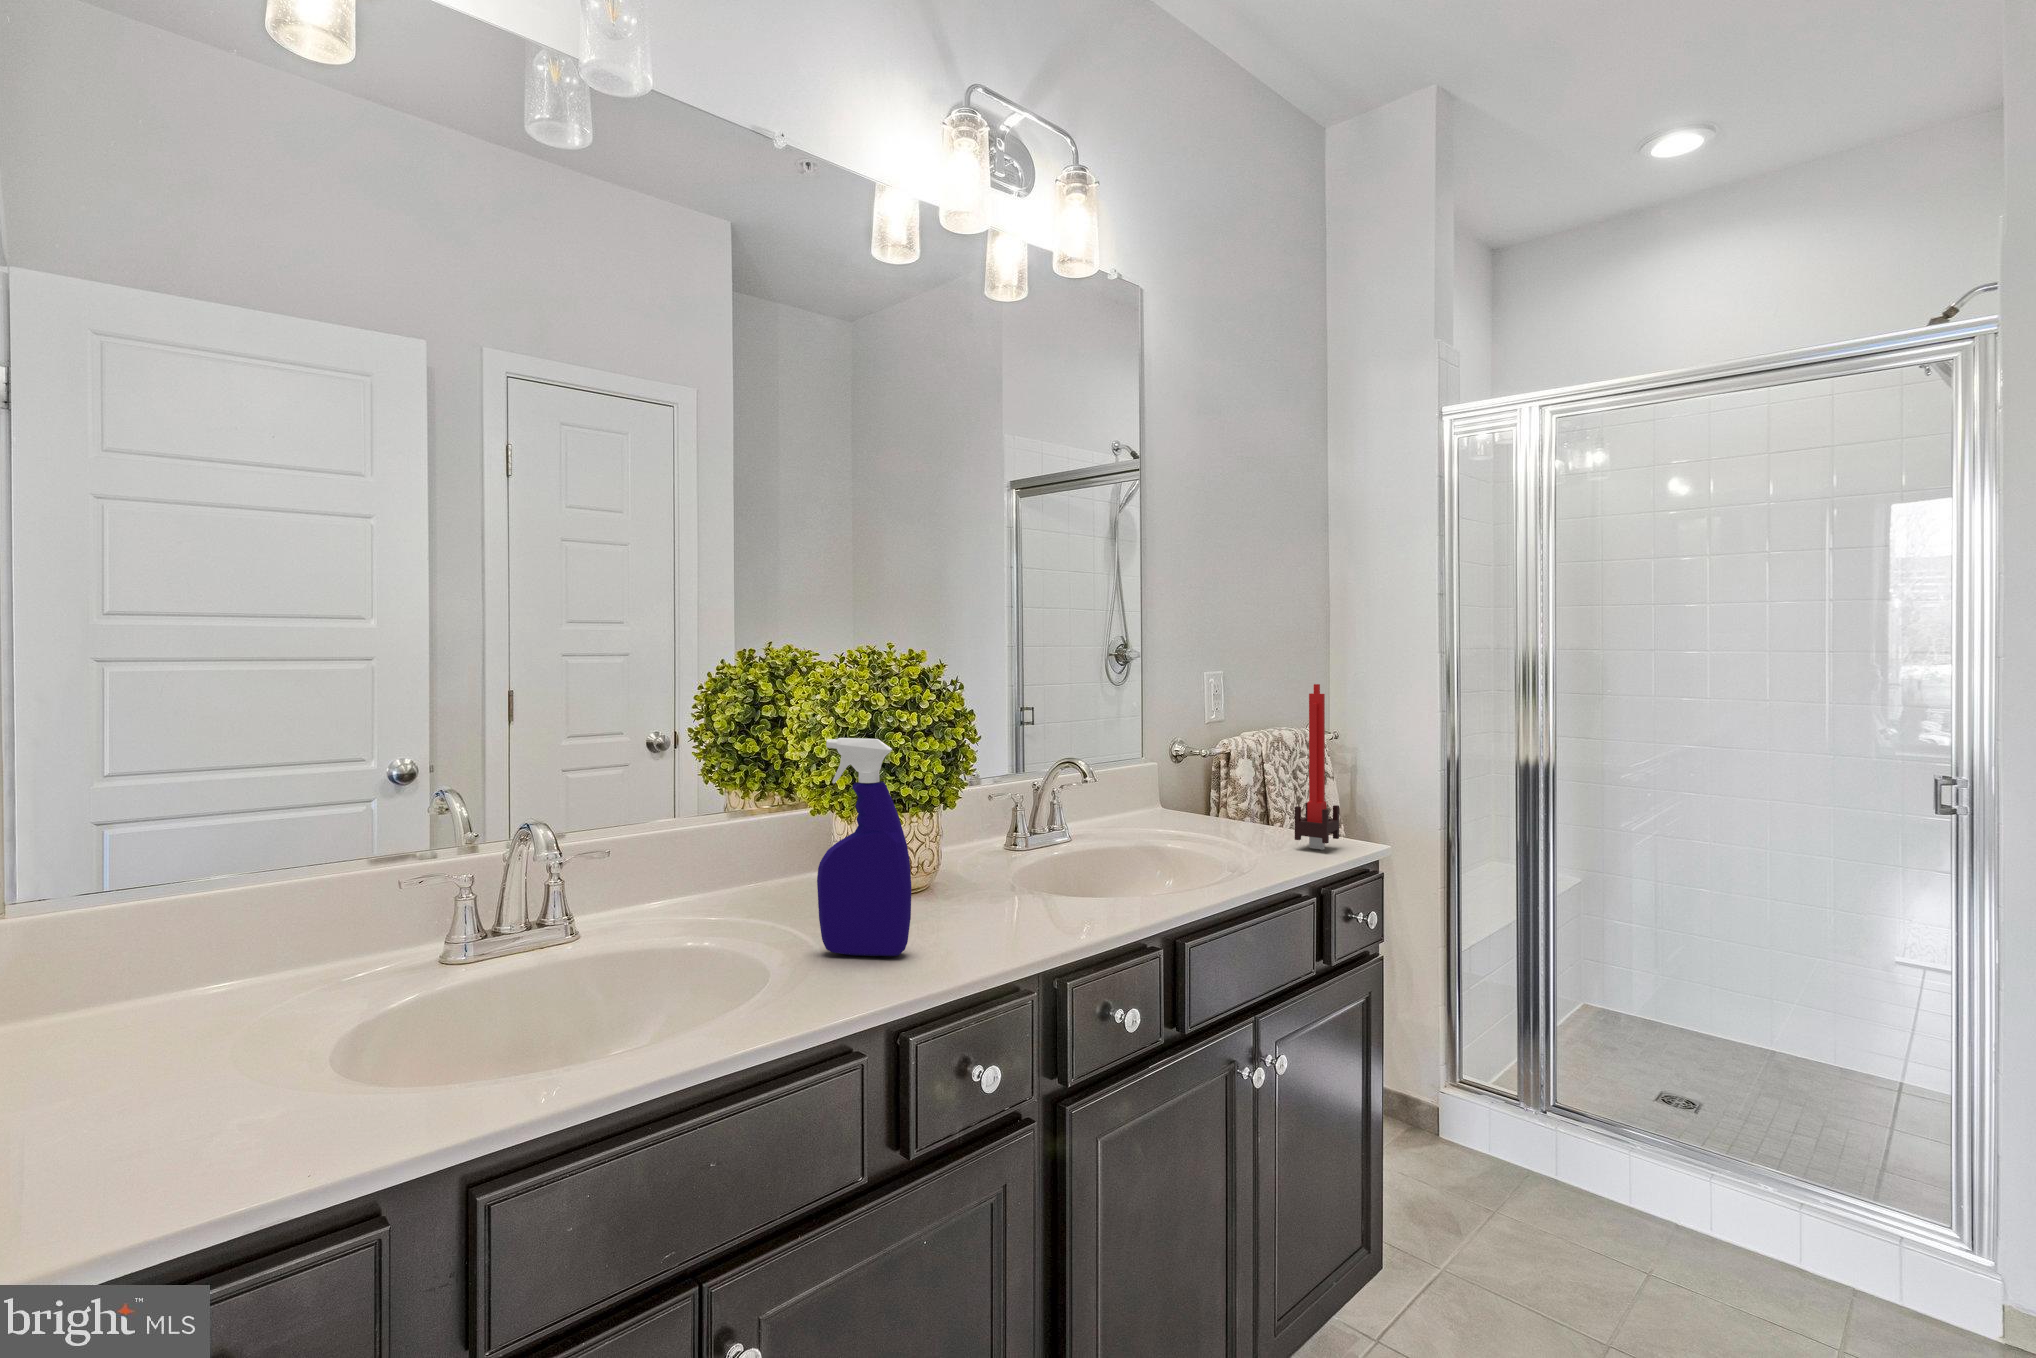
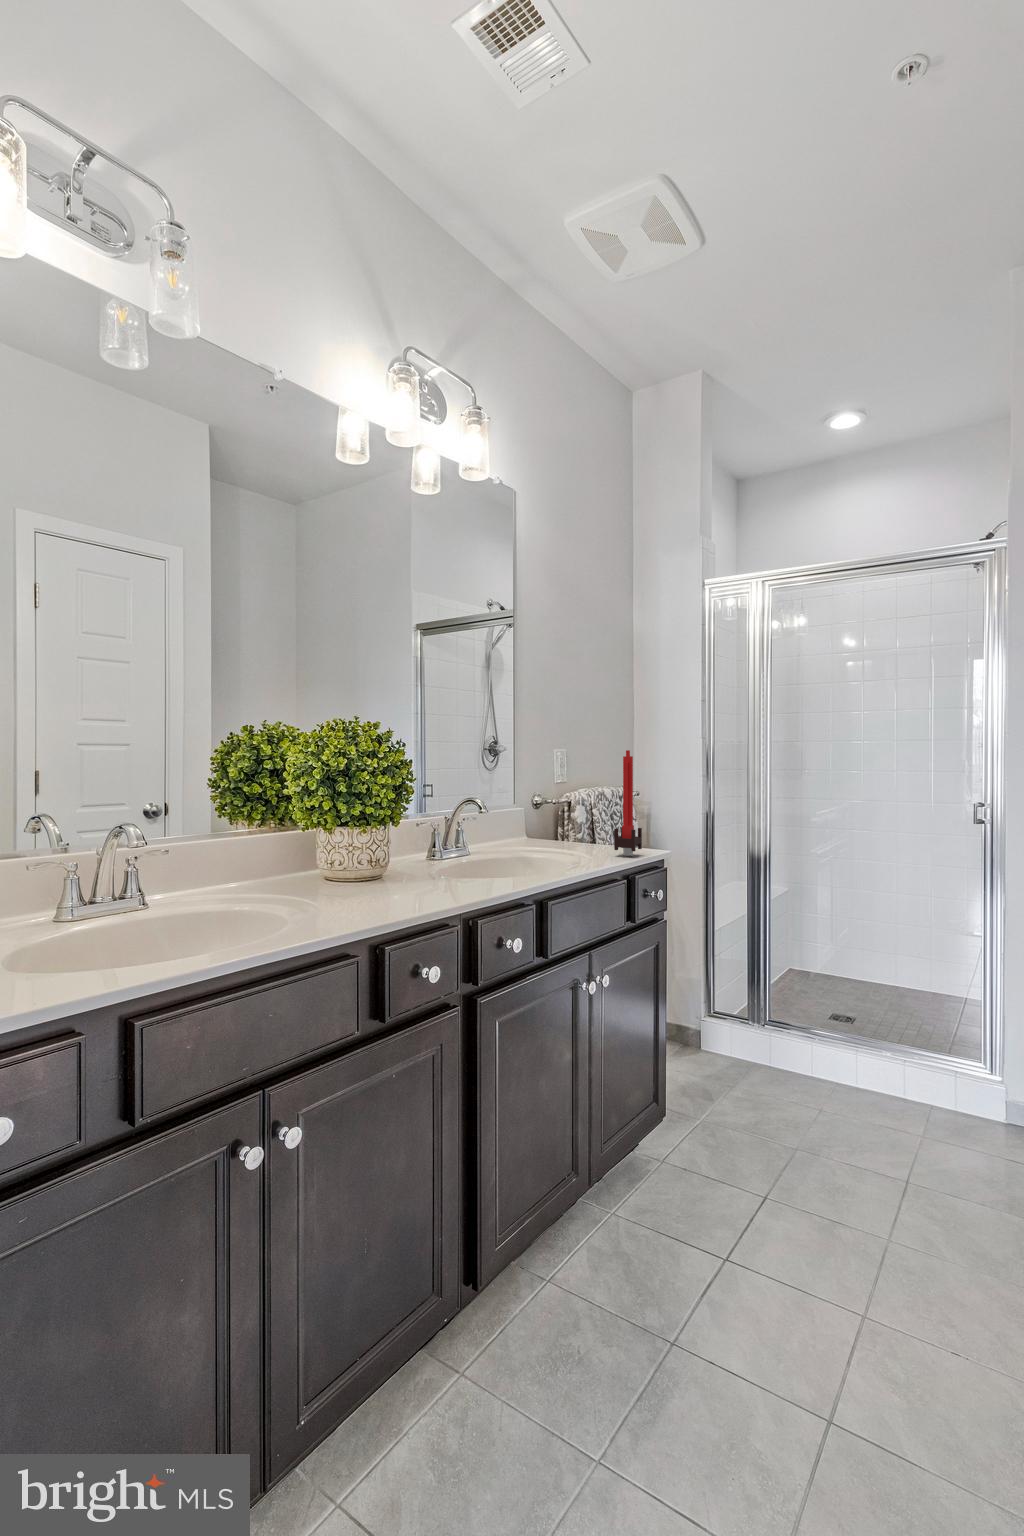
spray bottle: present [817,738,911,956] -> none [315,771,379,914]

